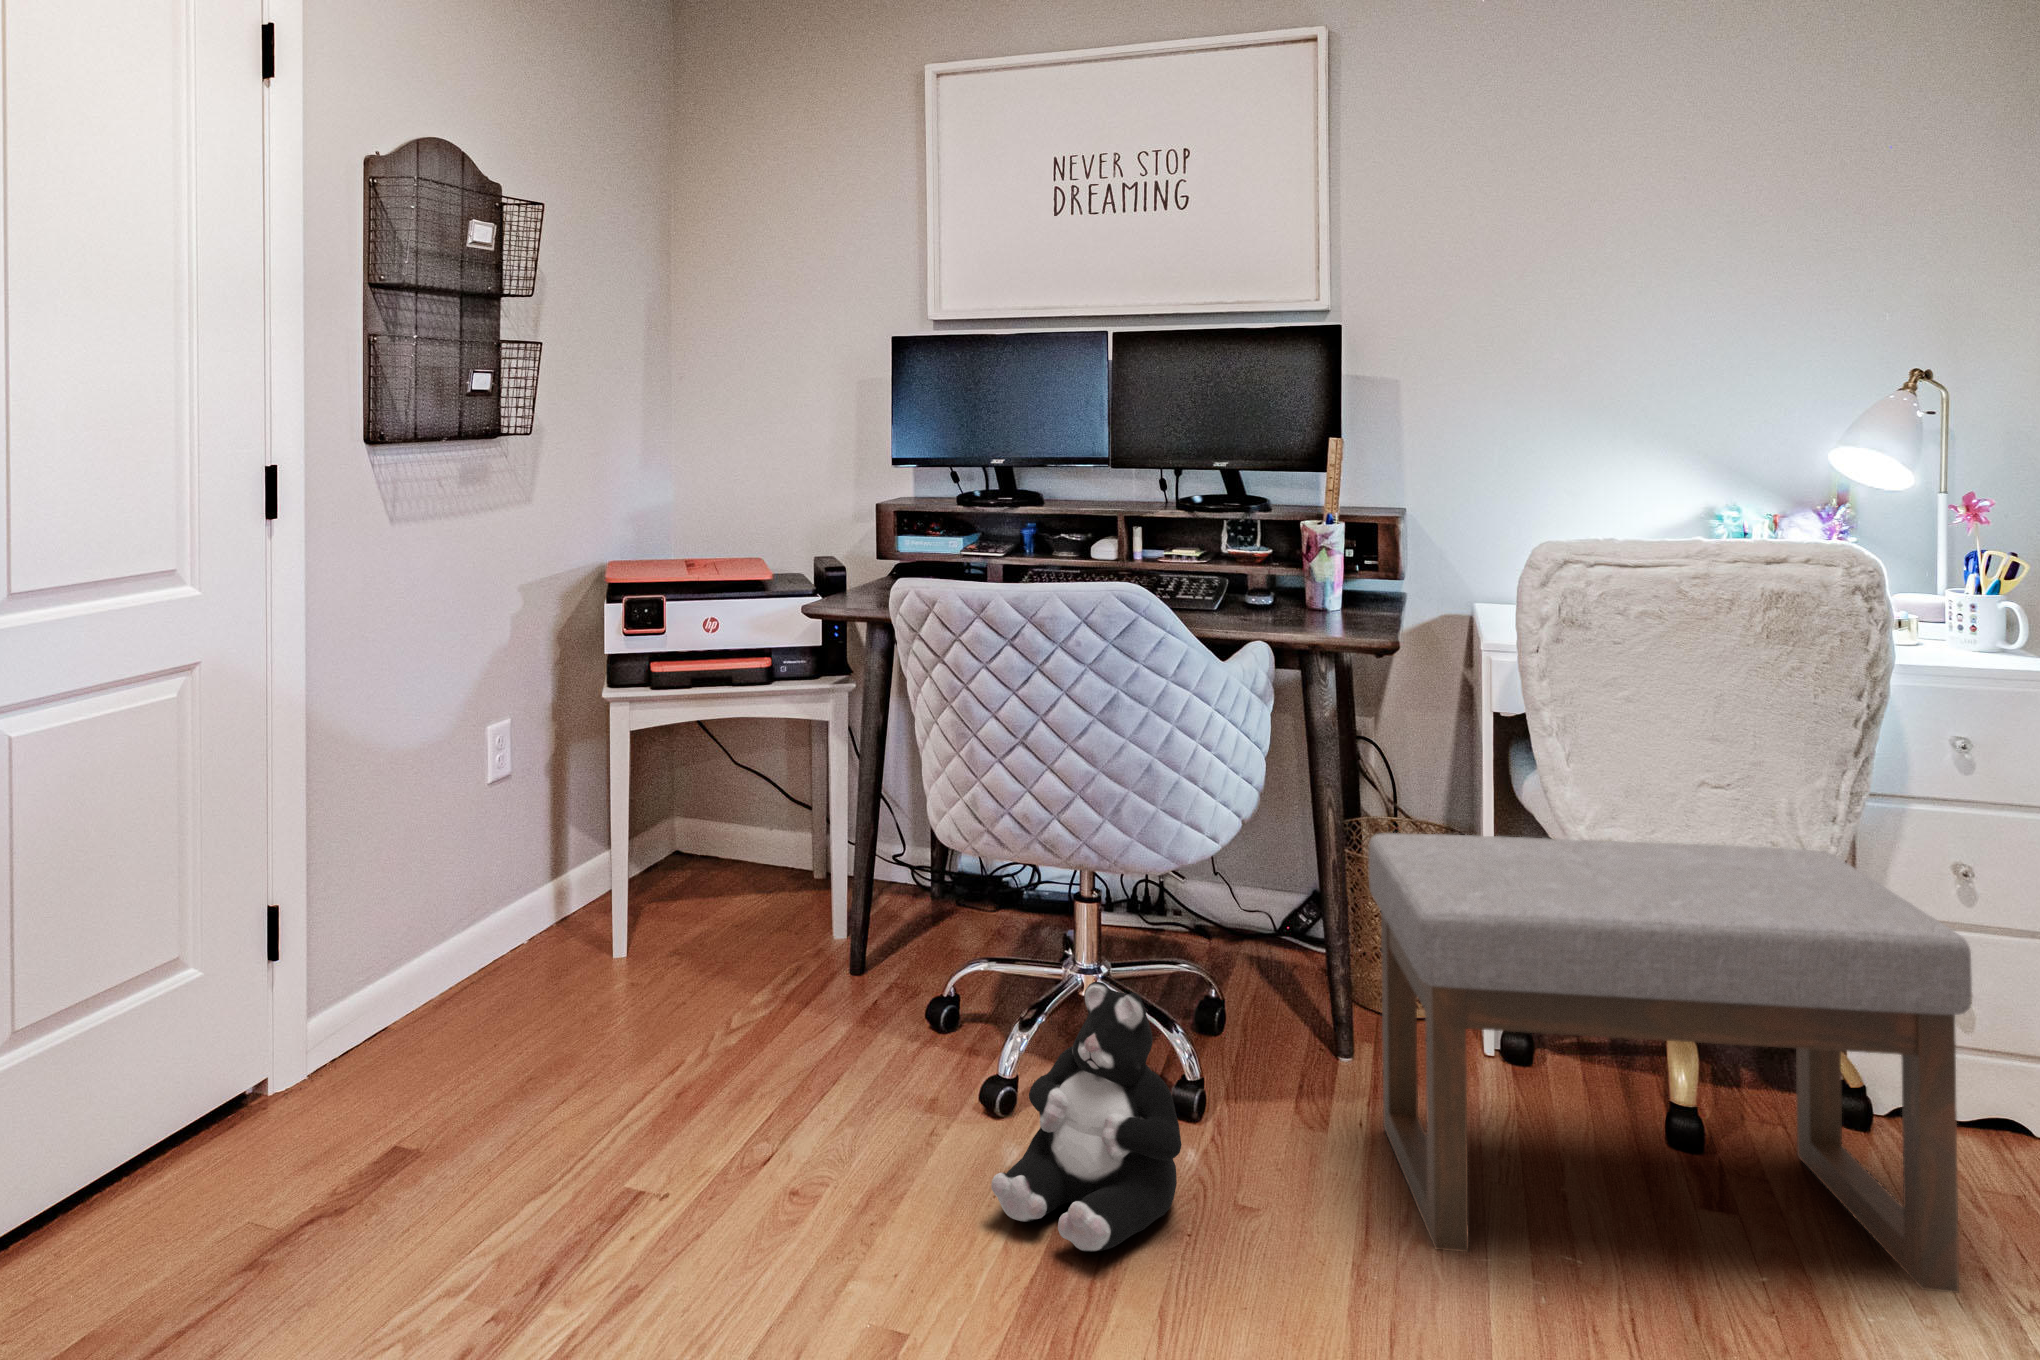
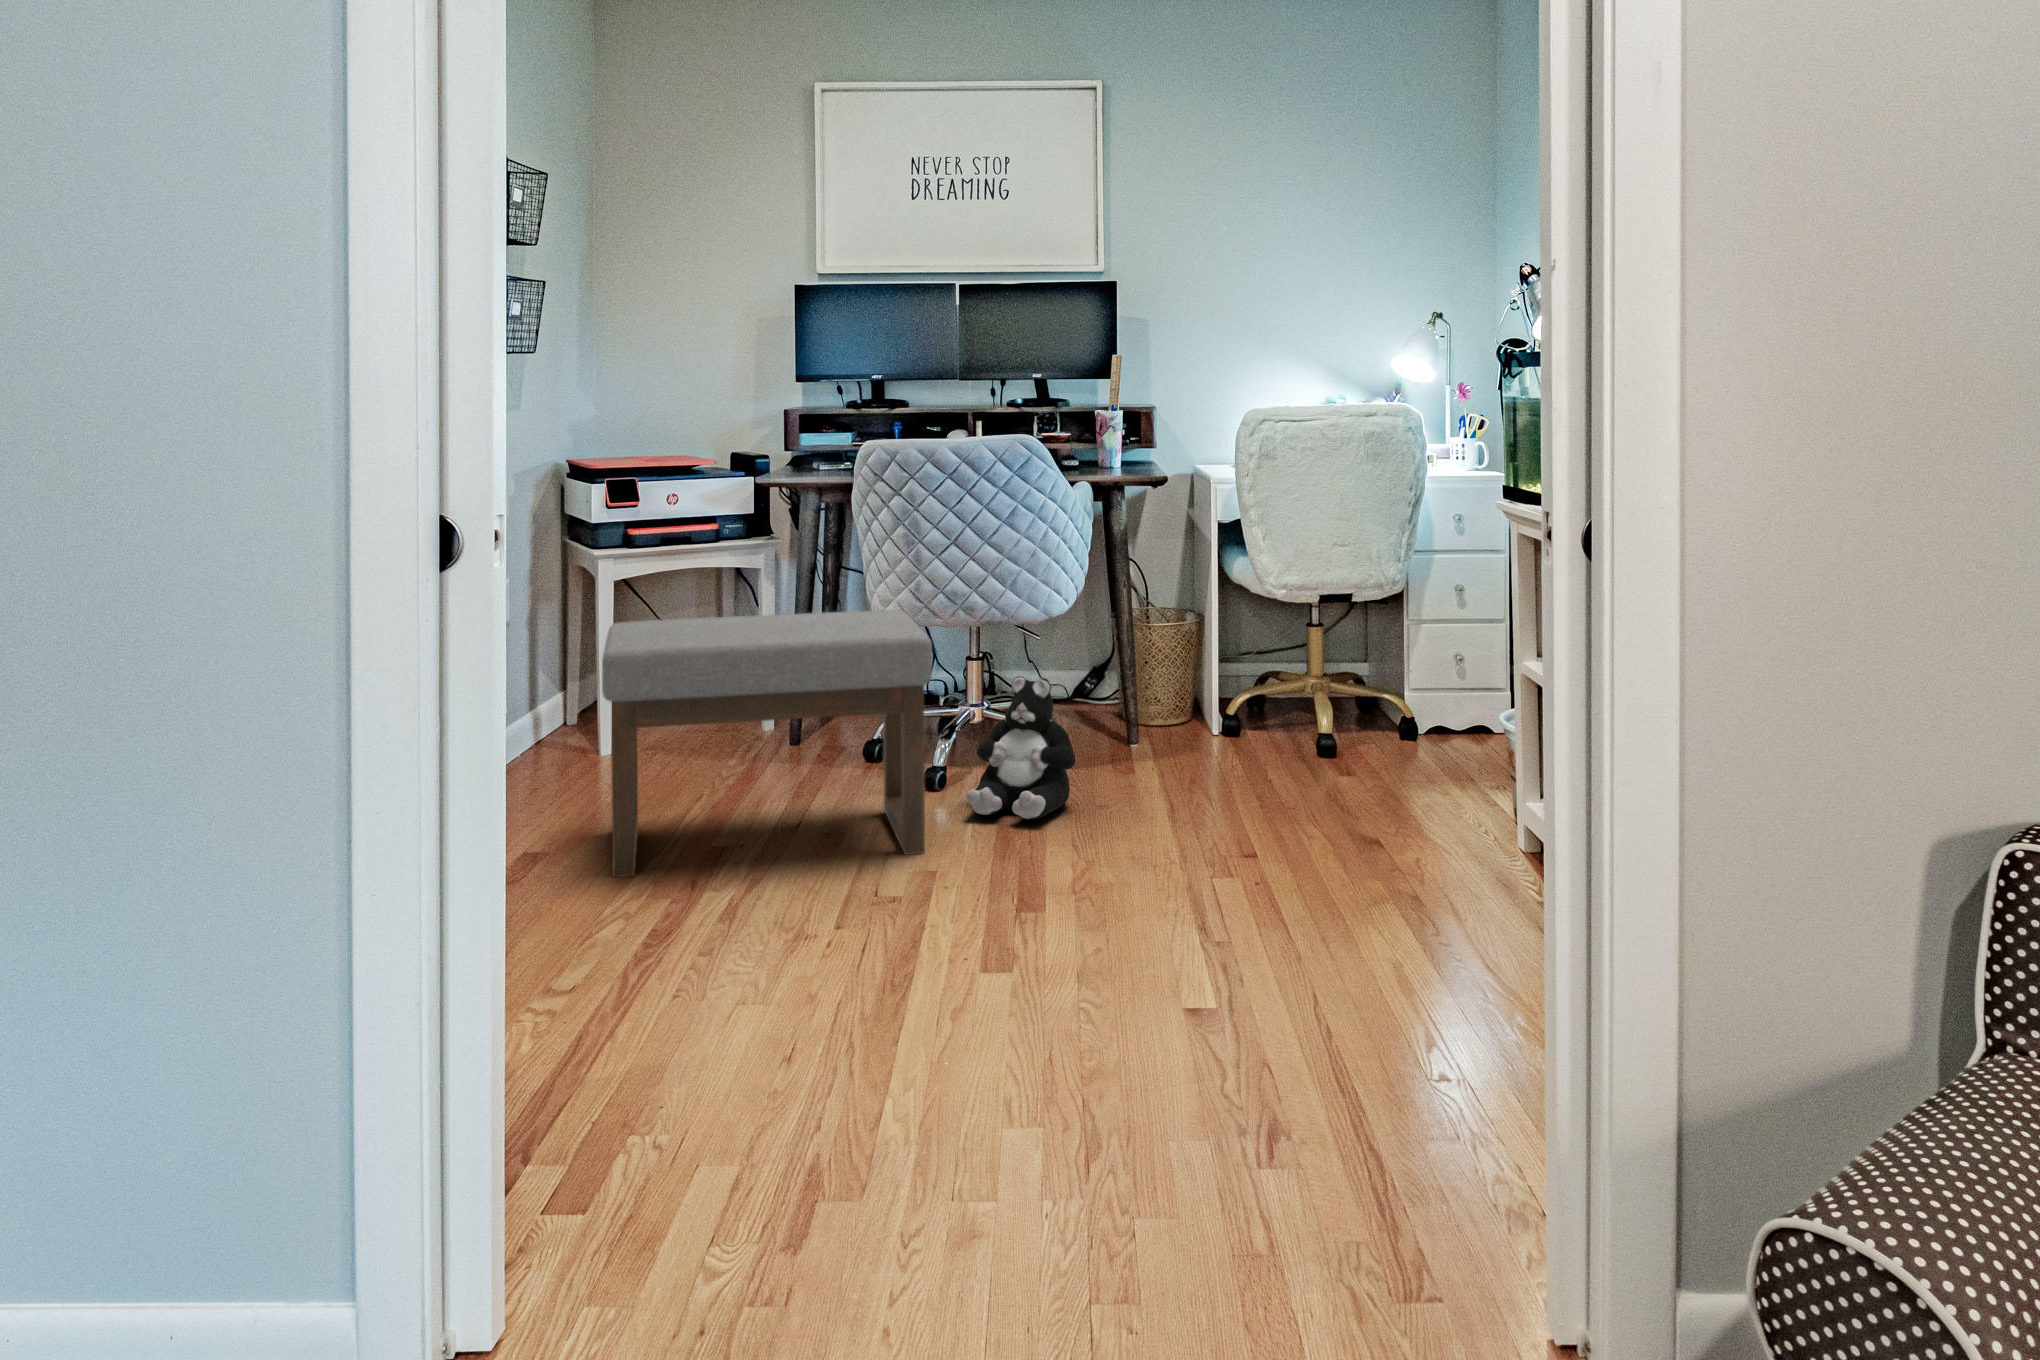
ottoman: present [1368,833,1972,1293] -> present [602,610,932,877]

